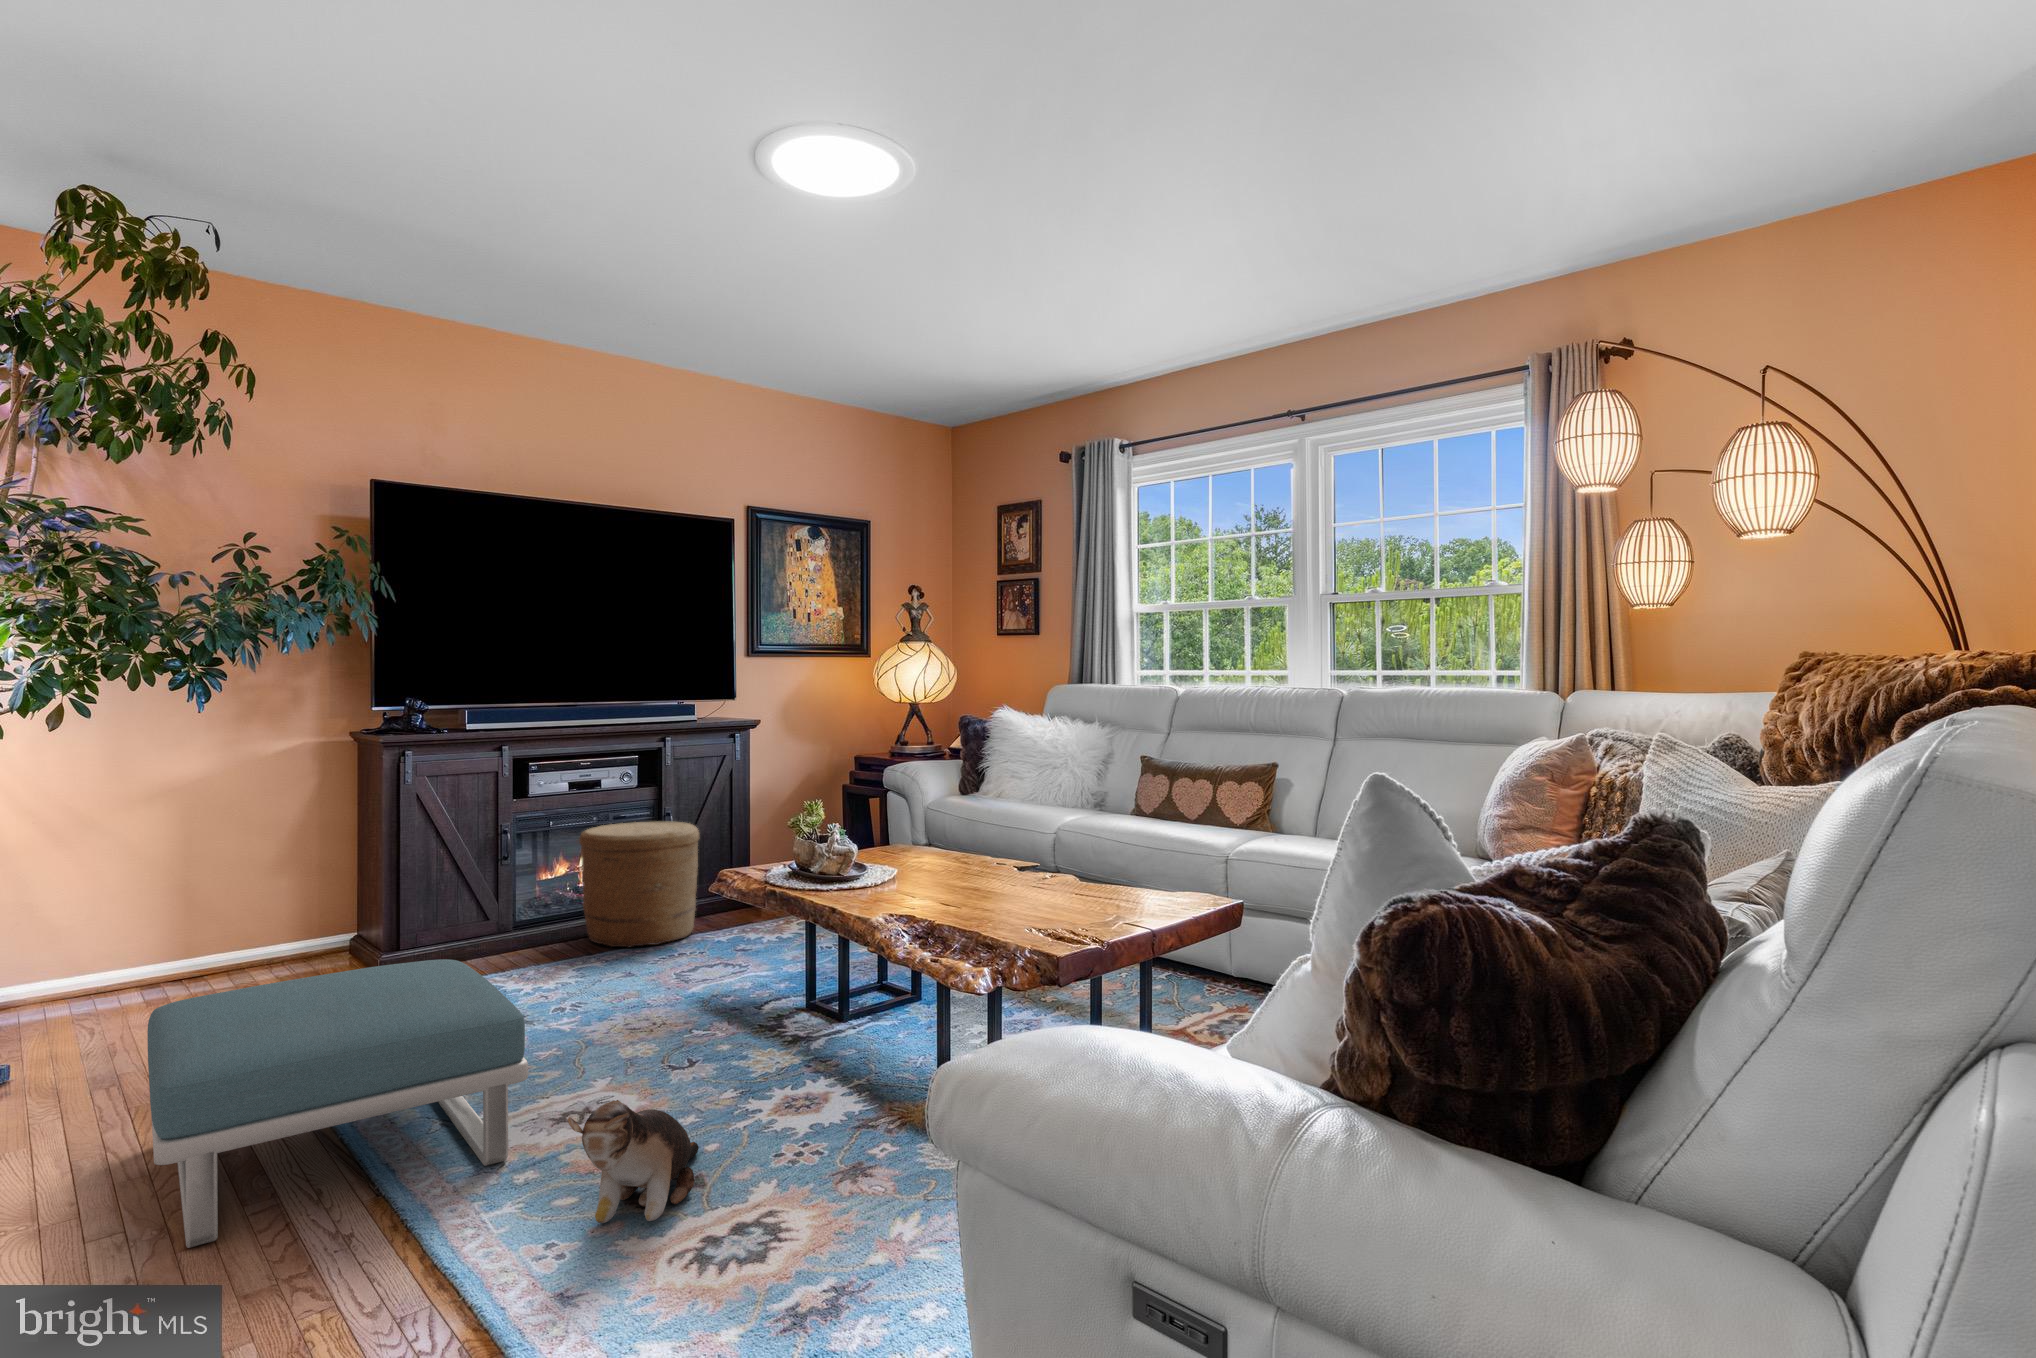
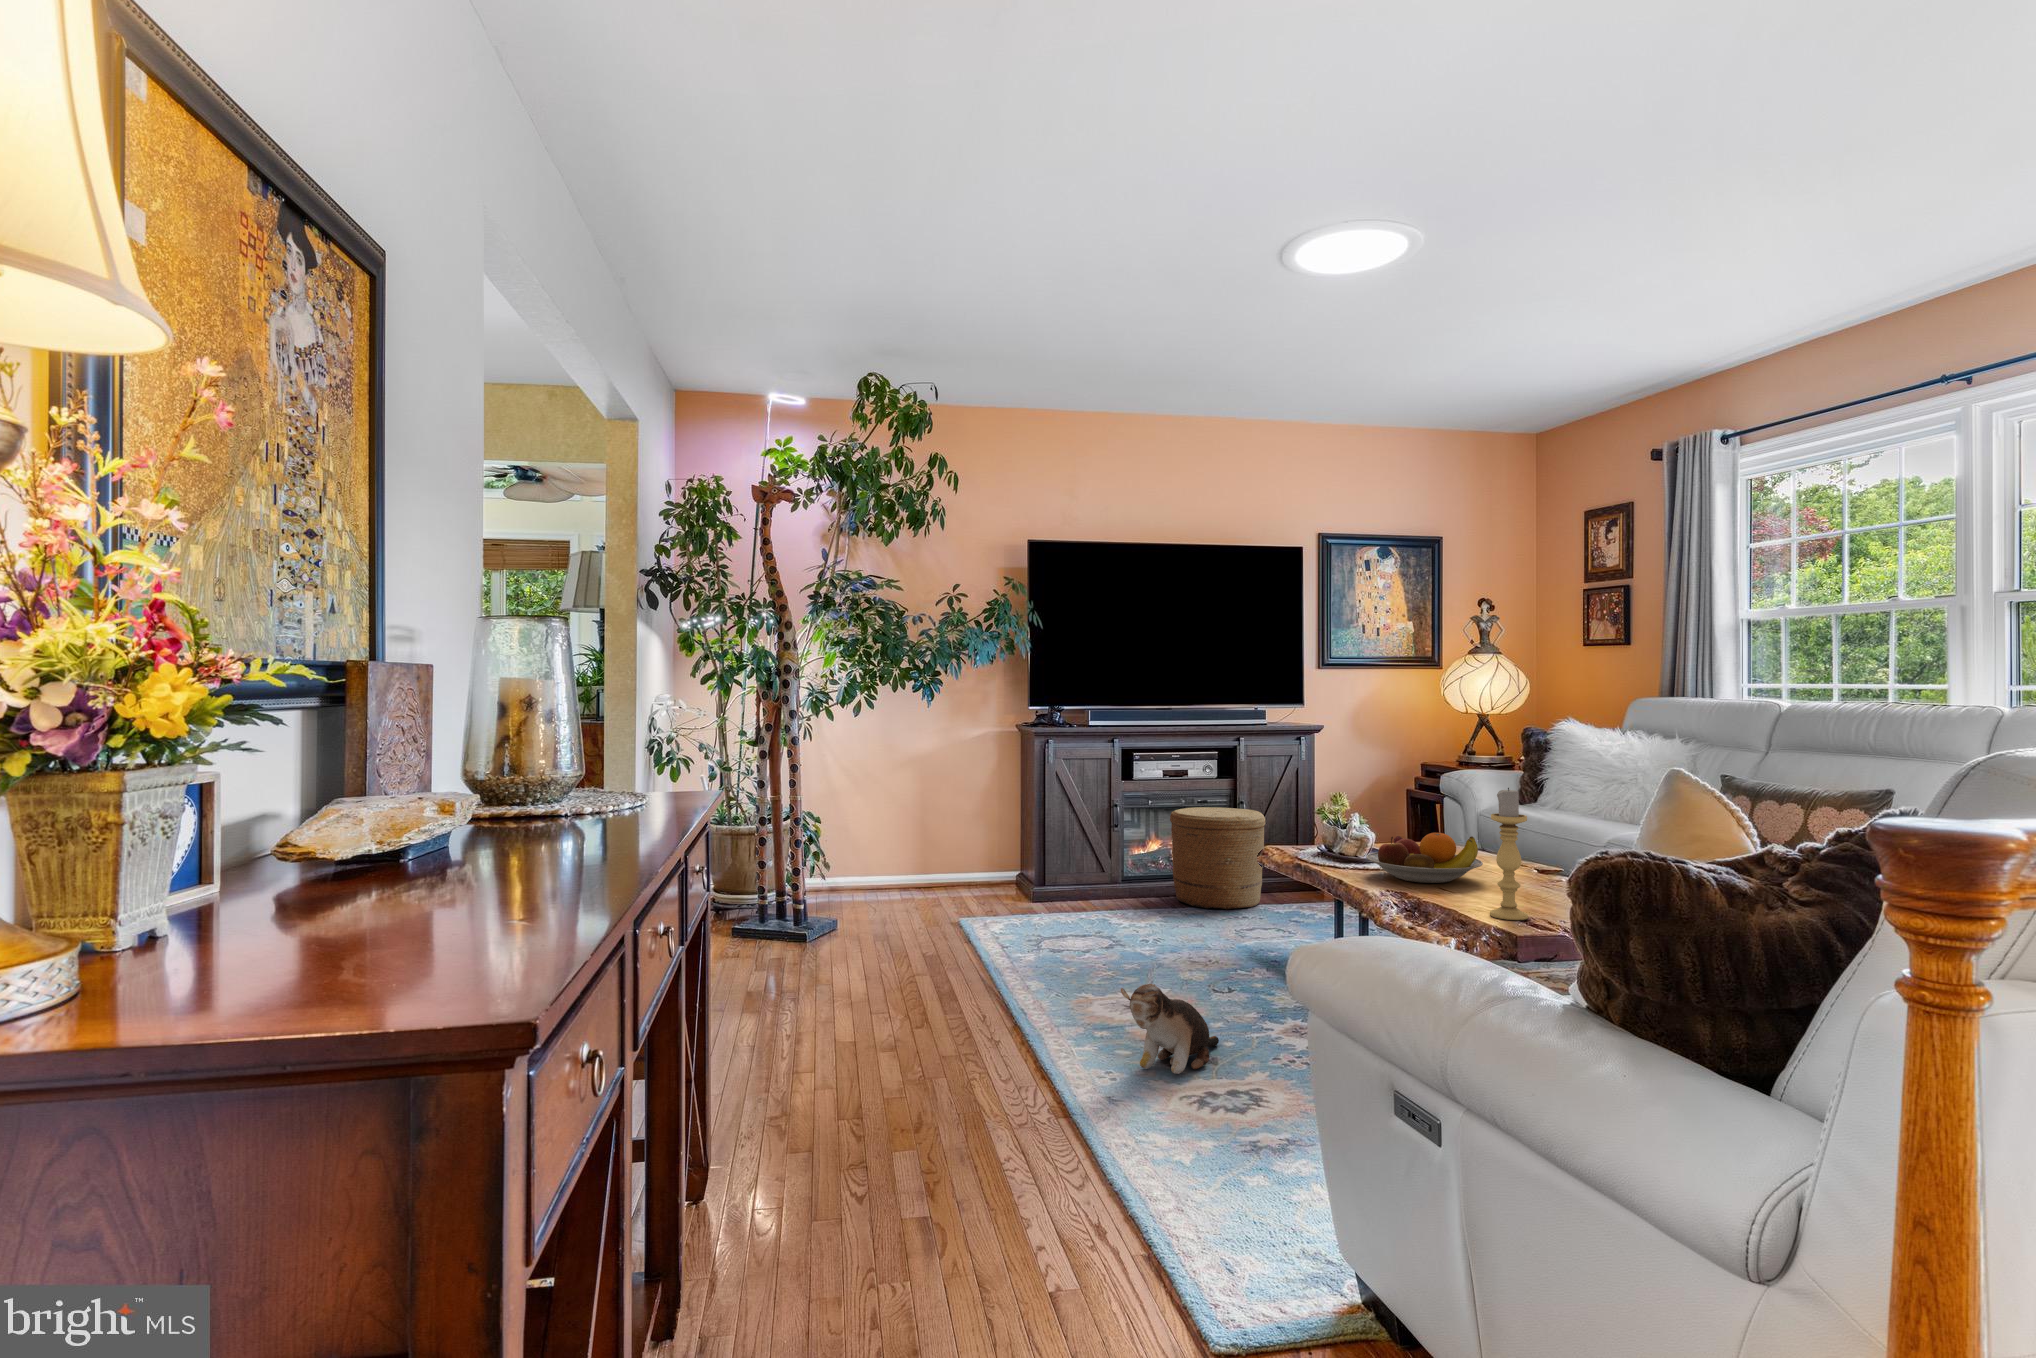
candle holder: none [1021,786,1061,937] -> present [1490,788,1528,920]
fruit bowl: none [860,840,986,899] -> present [1366,833,1483,883]
footstool: present [147,959,528,1248] -> none [900,886,1107,1030]

